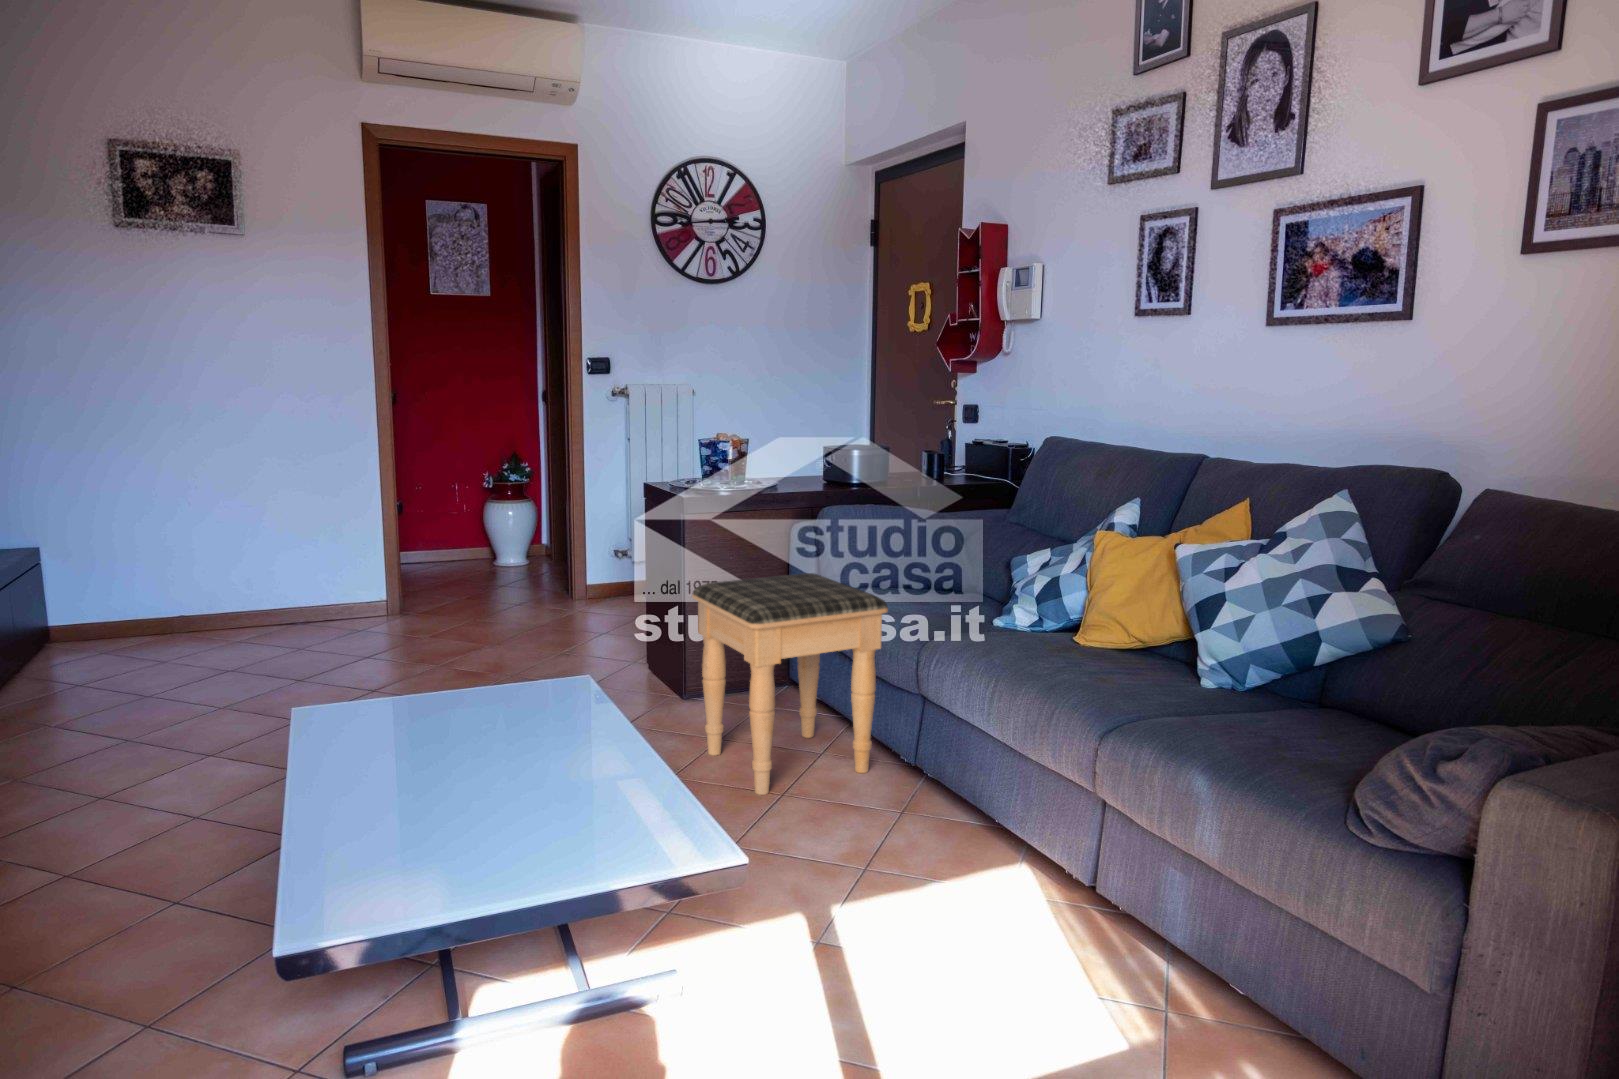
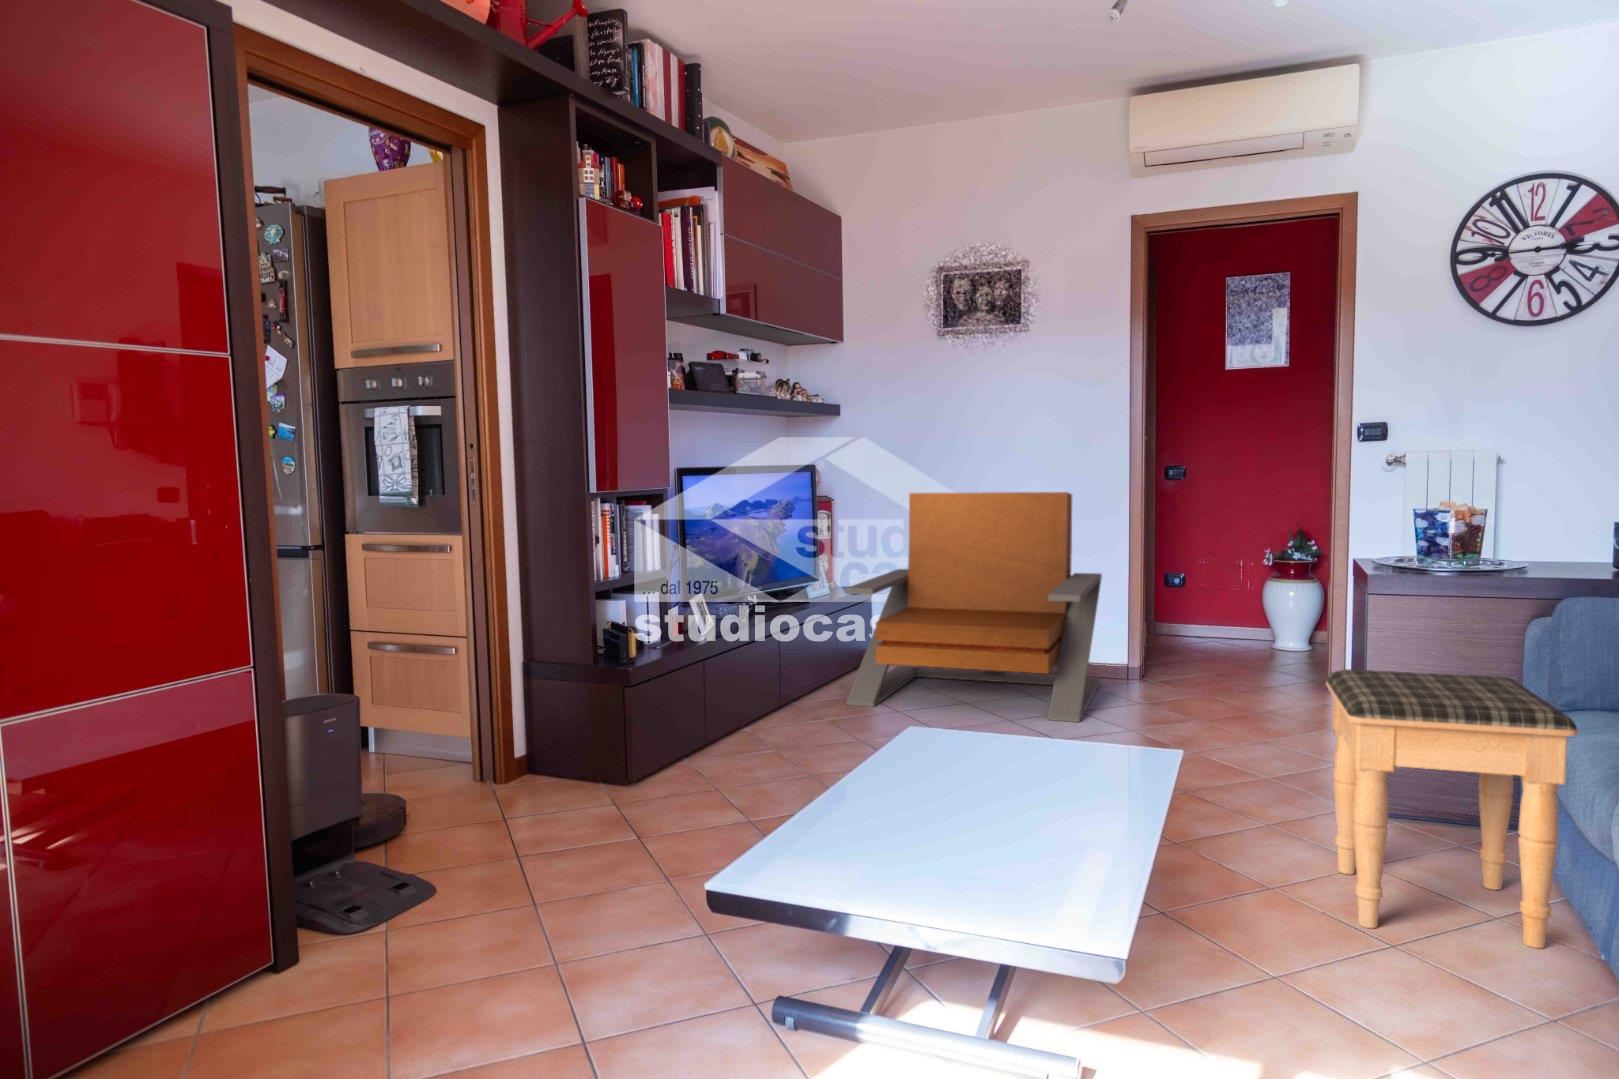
lounge chair: none [41,423,380,707] -> present [845,492,1102,722]

